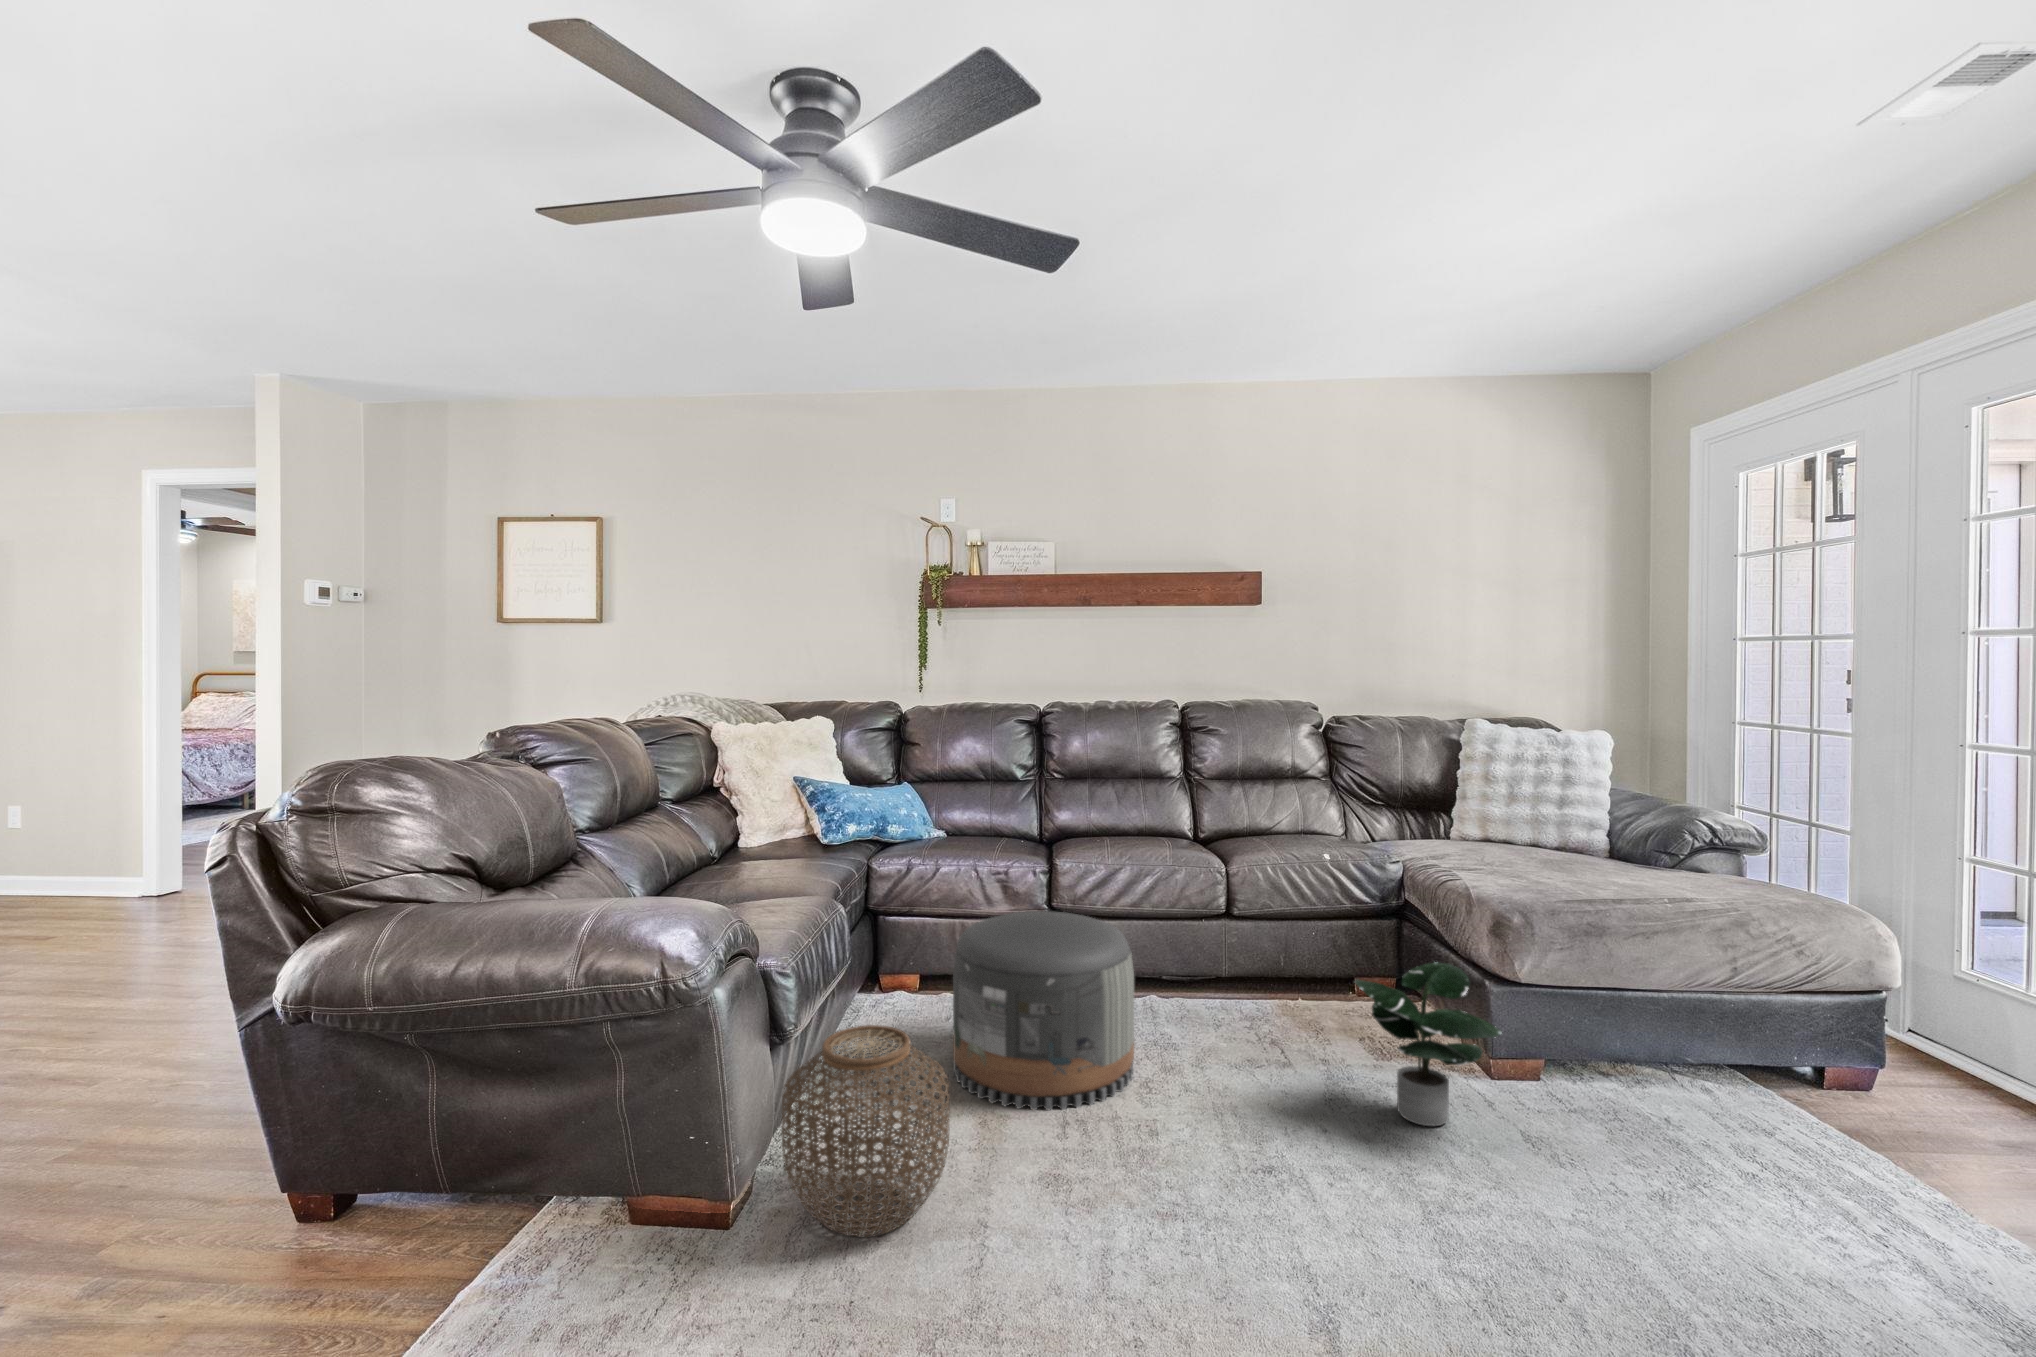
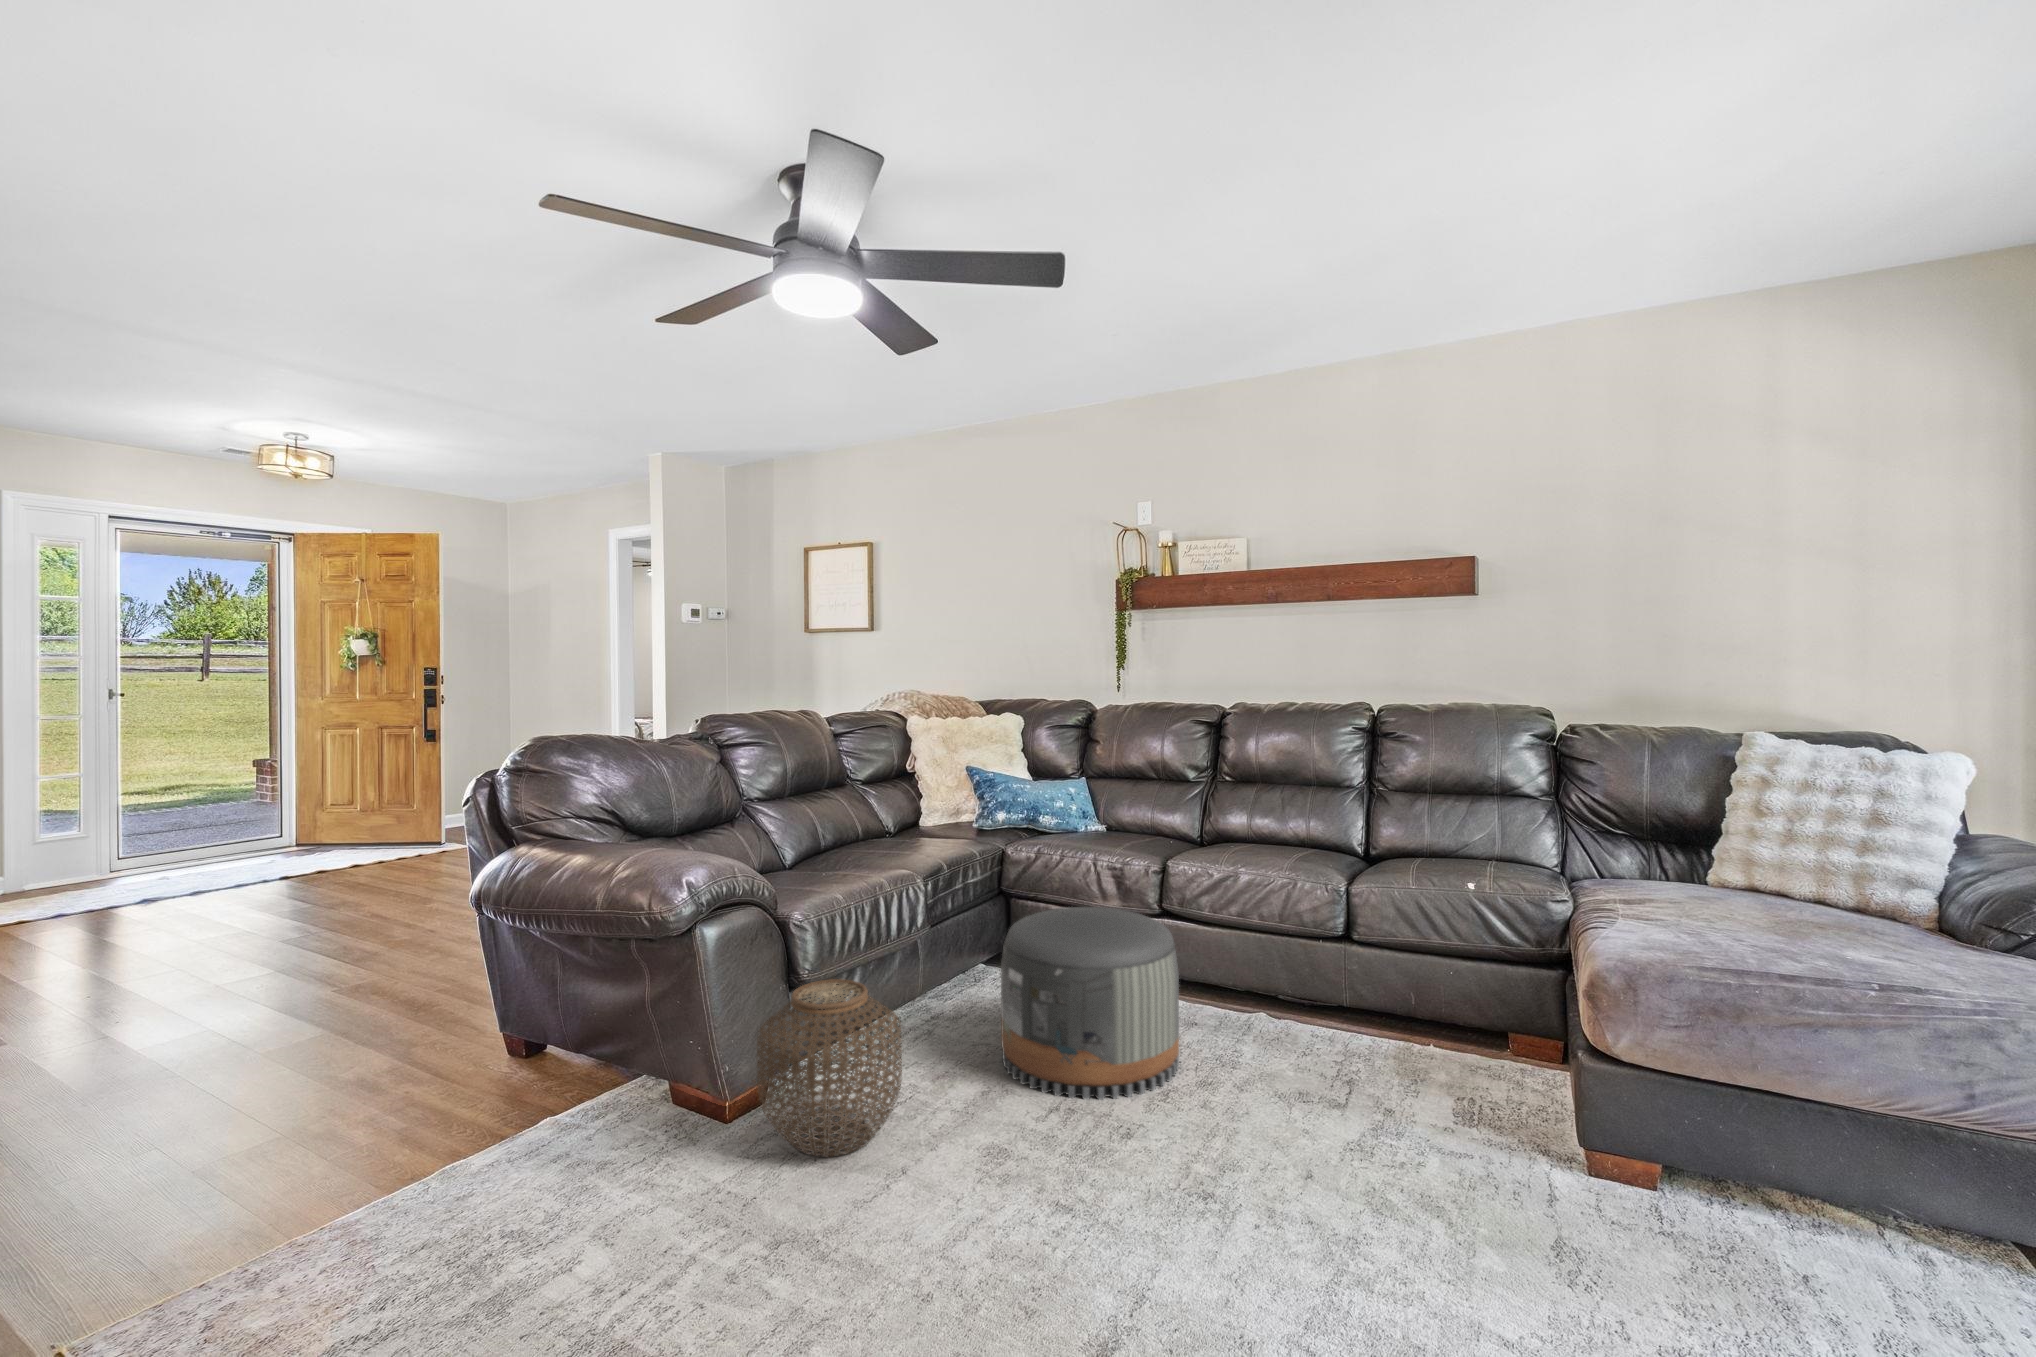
potted plant: present [1355,962,1502,1126] -> none [1363,1016,1518,1203]

